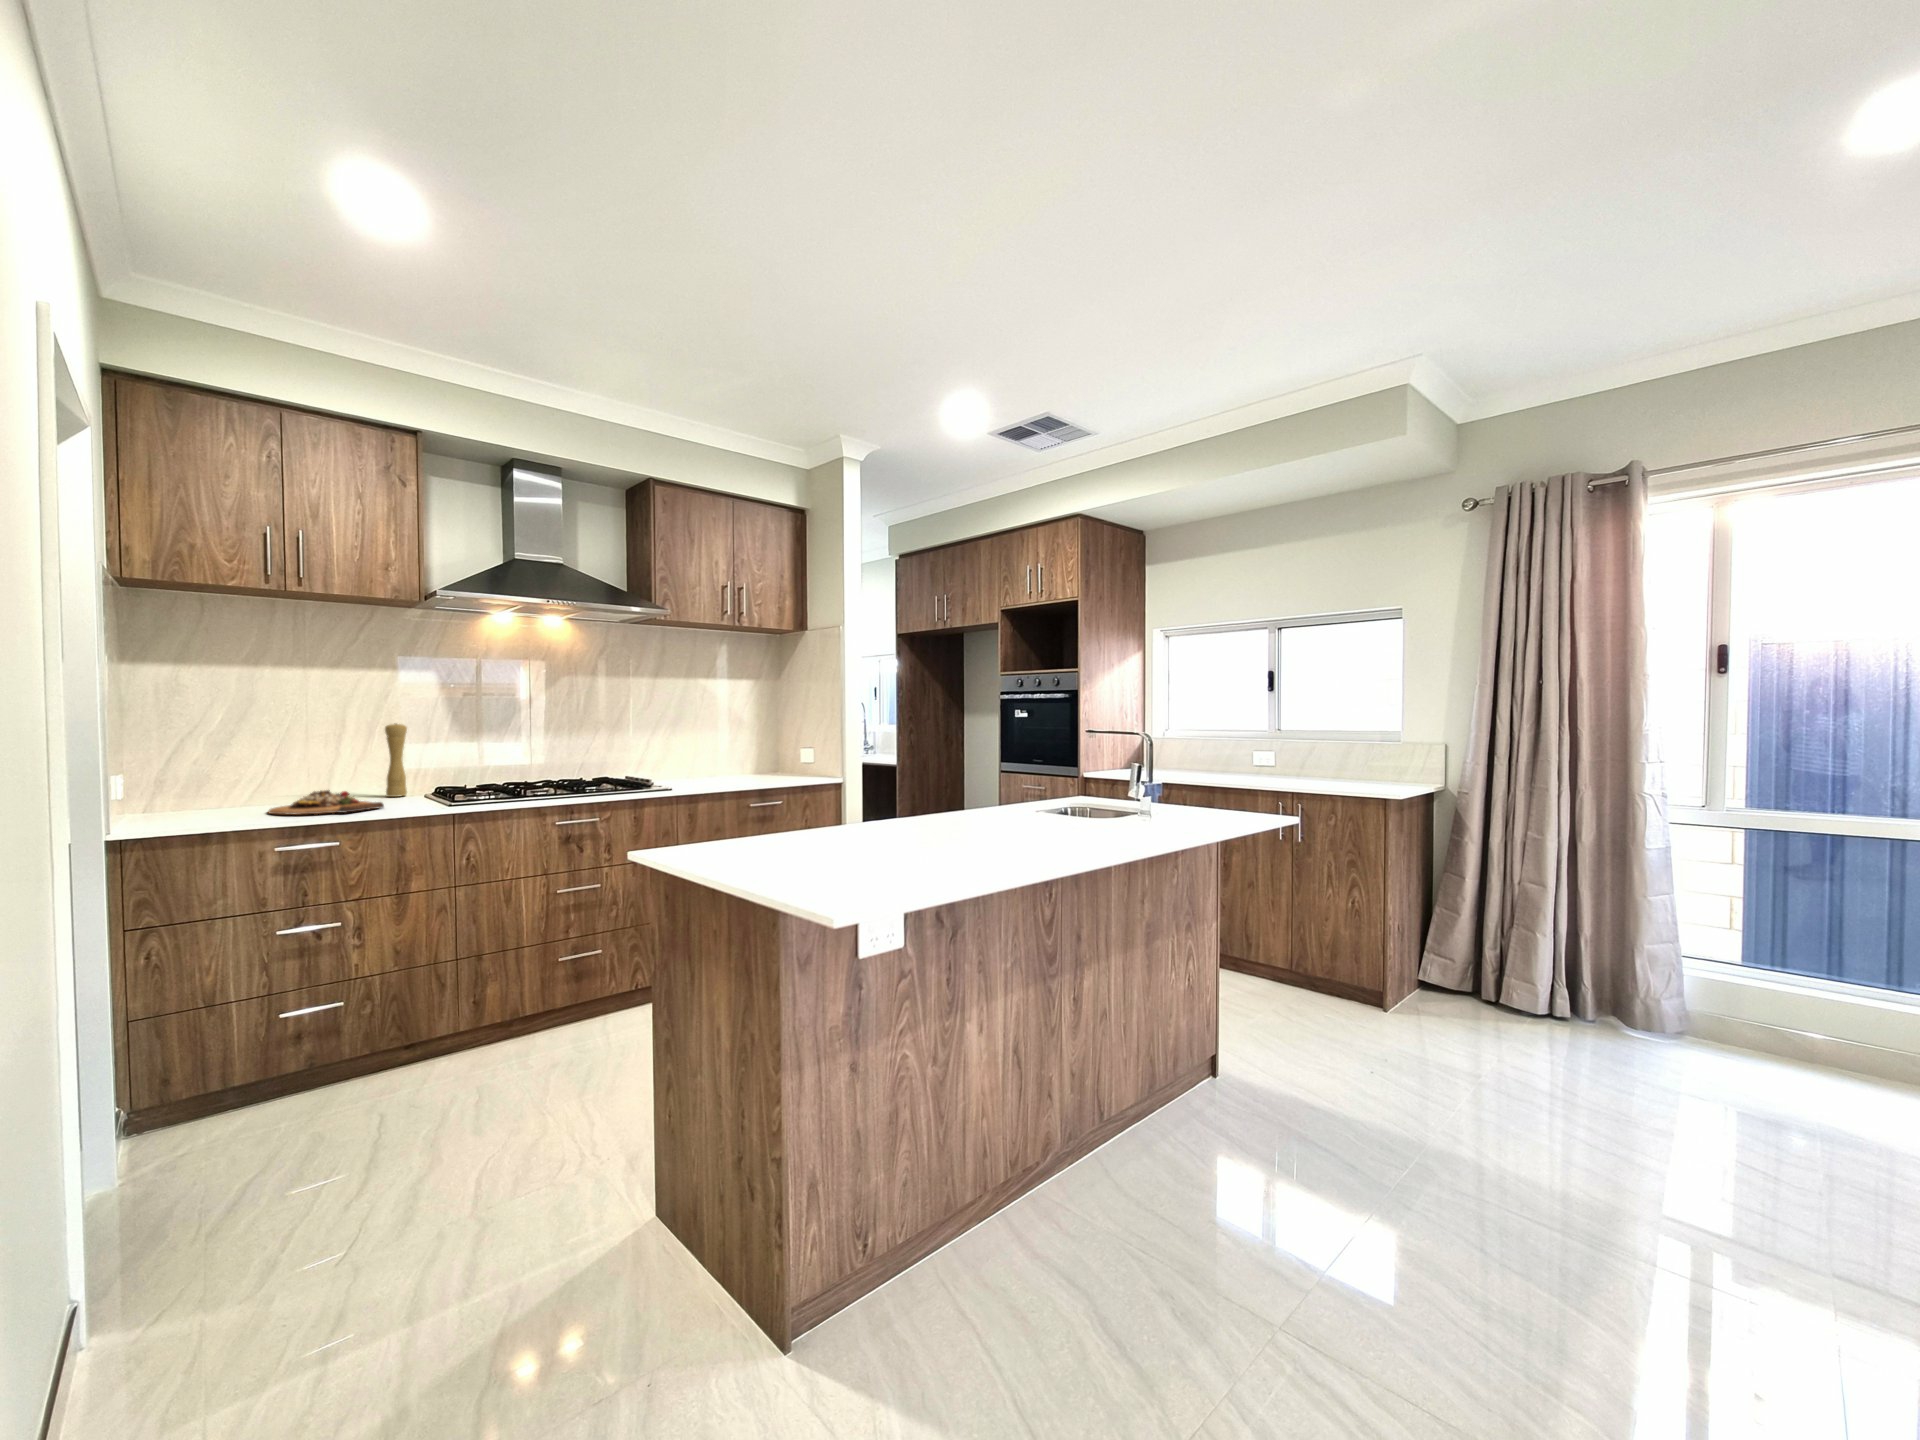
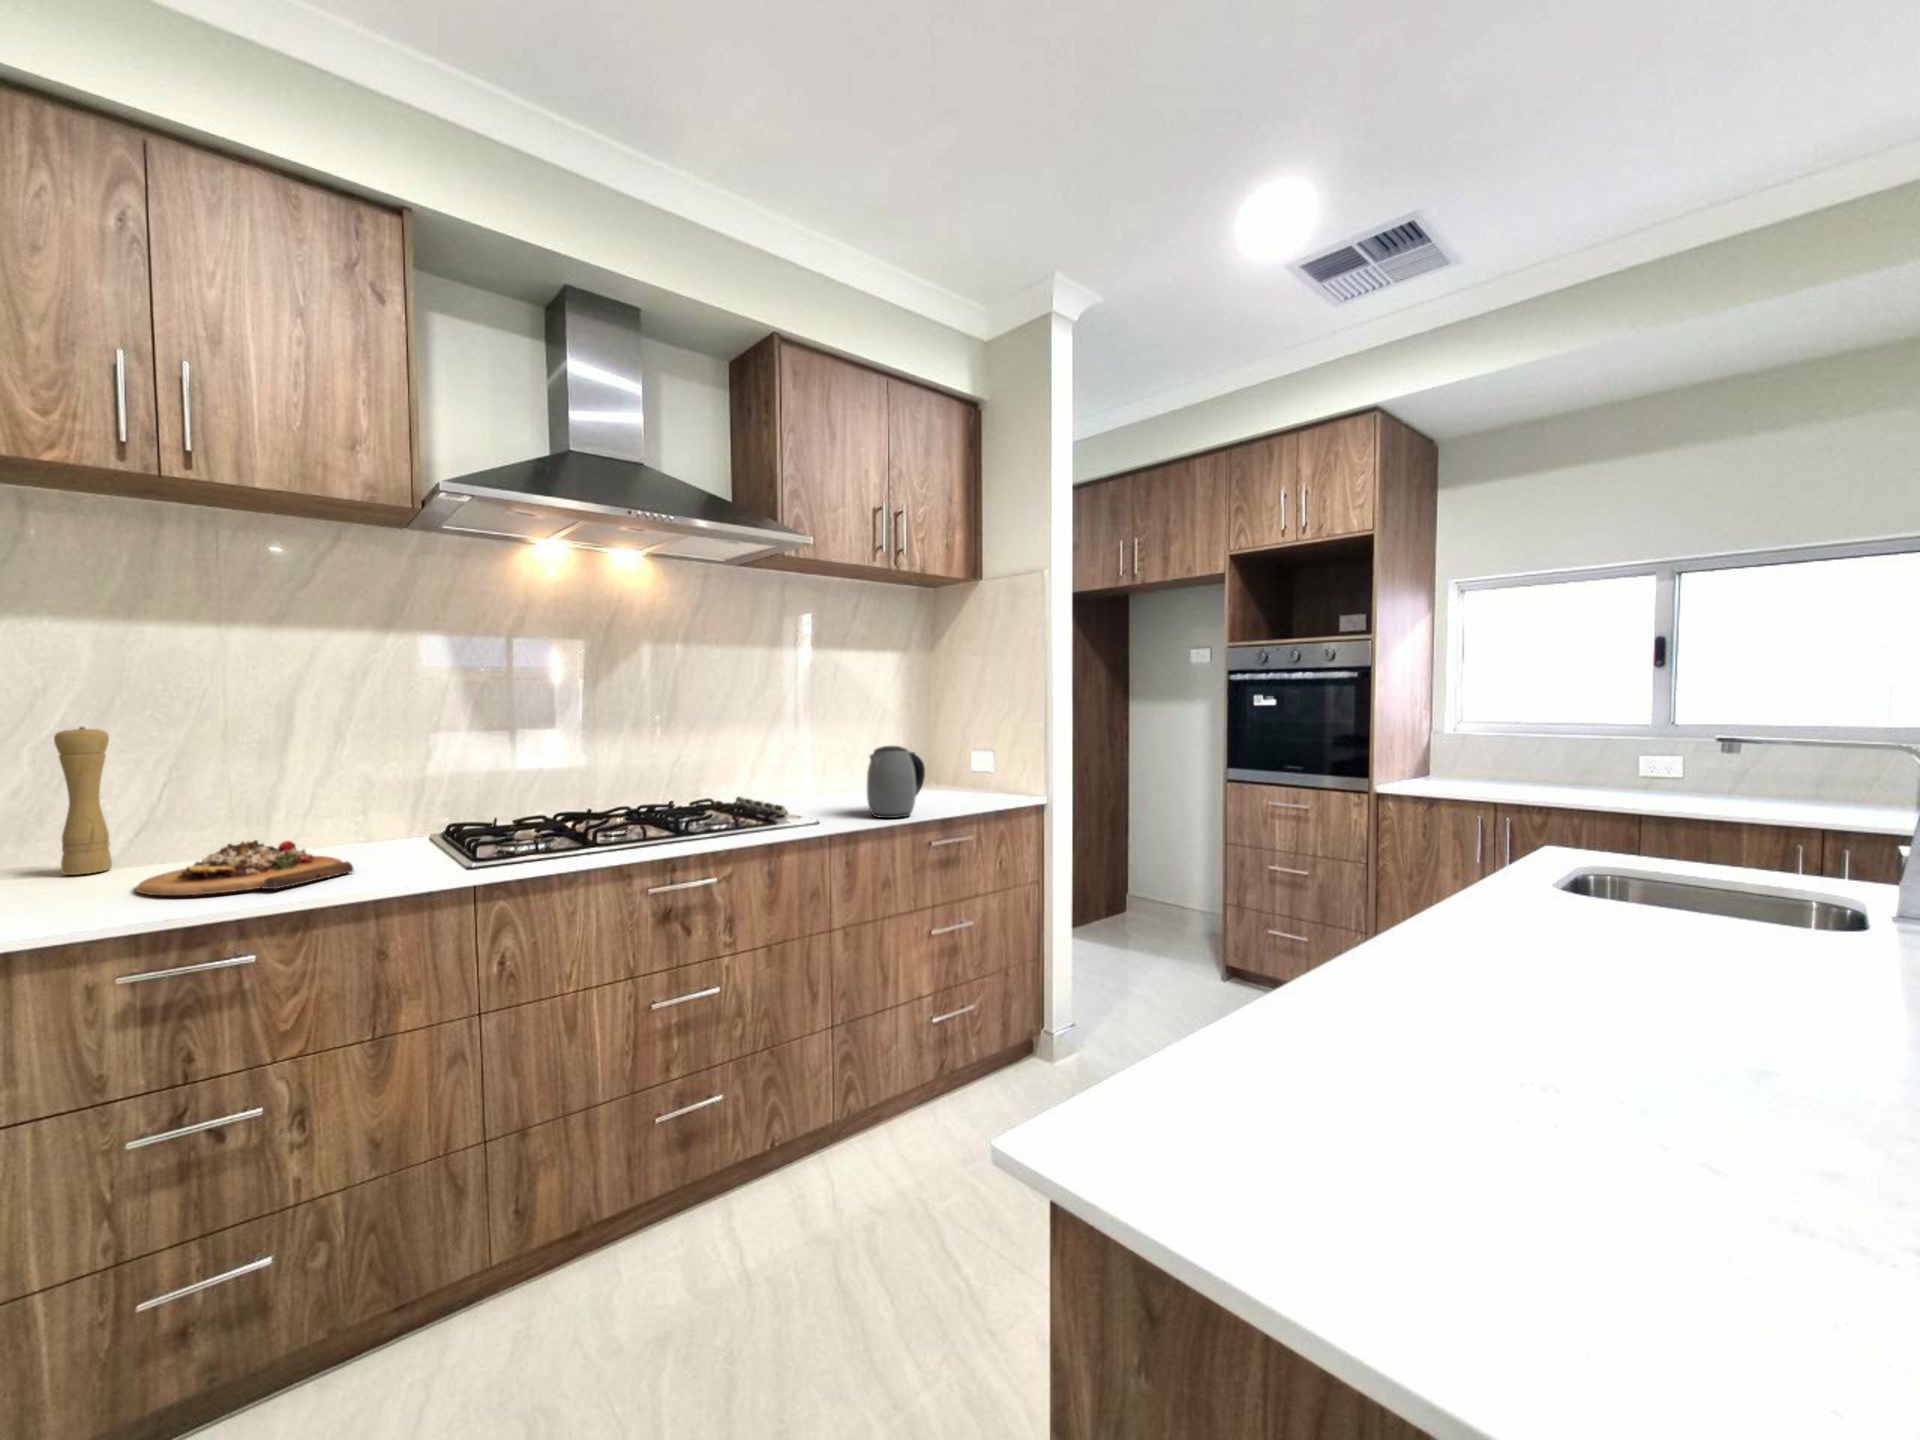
pepper mill: present [385,723,407,797] -> present [54,727,112,875]
kettle: none [706,742,748,788] -> present [867,746,925,818]

